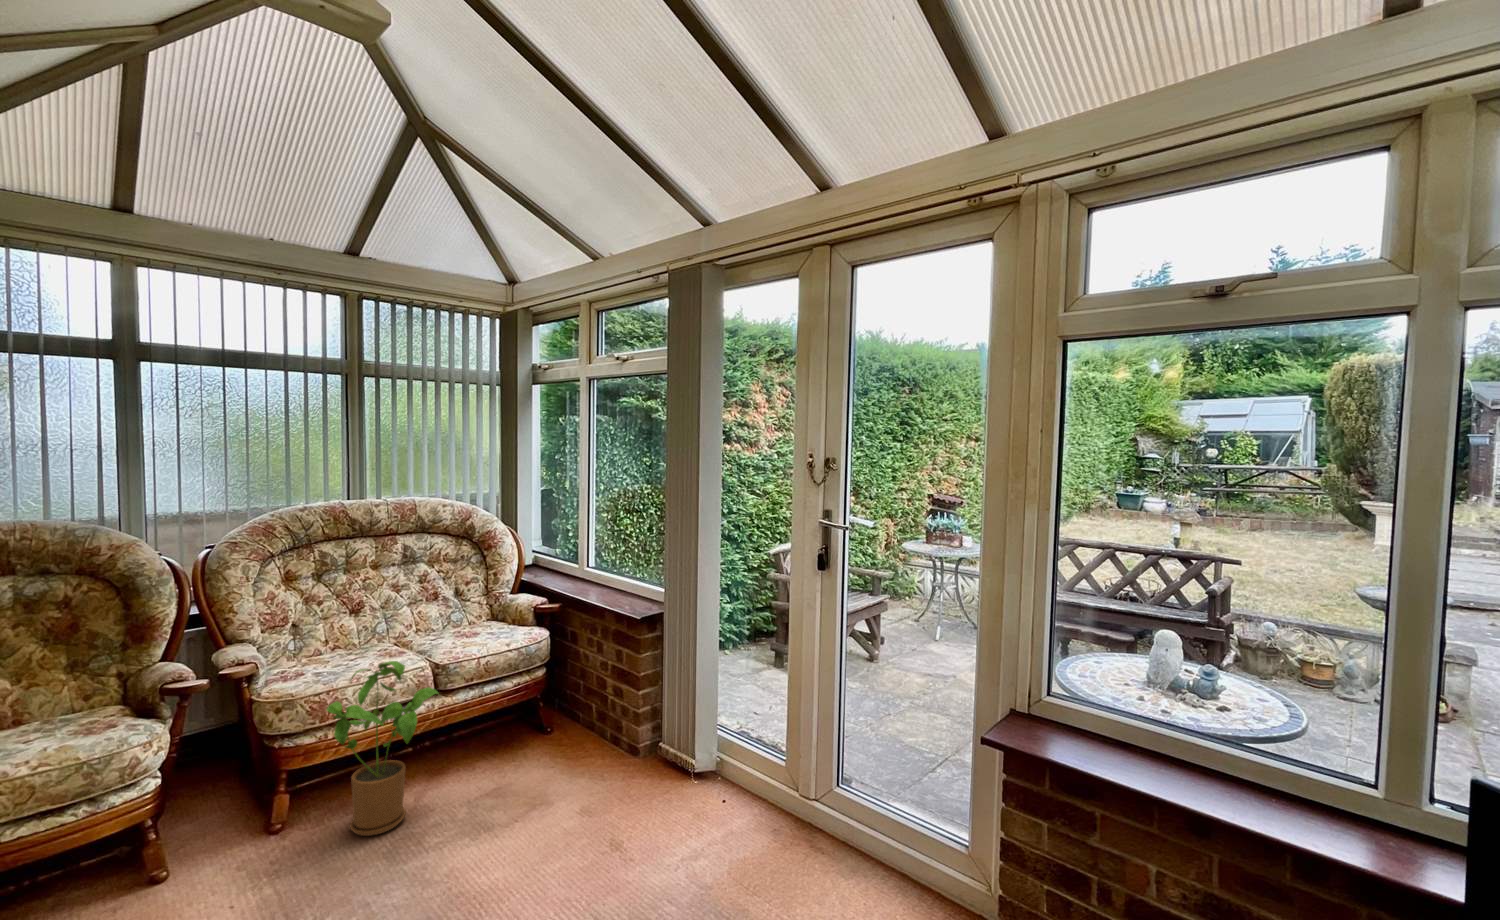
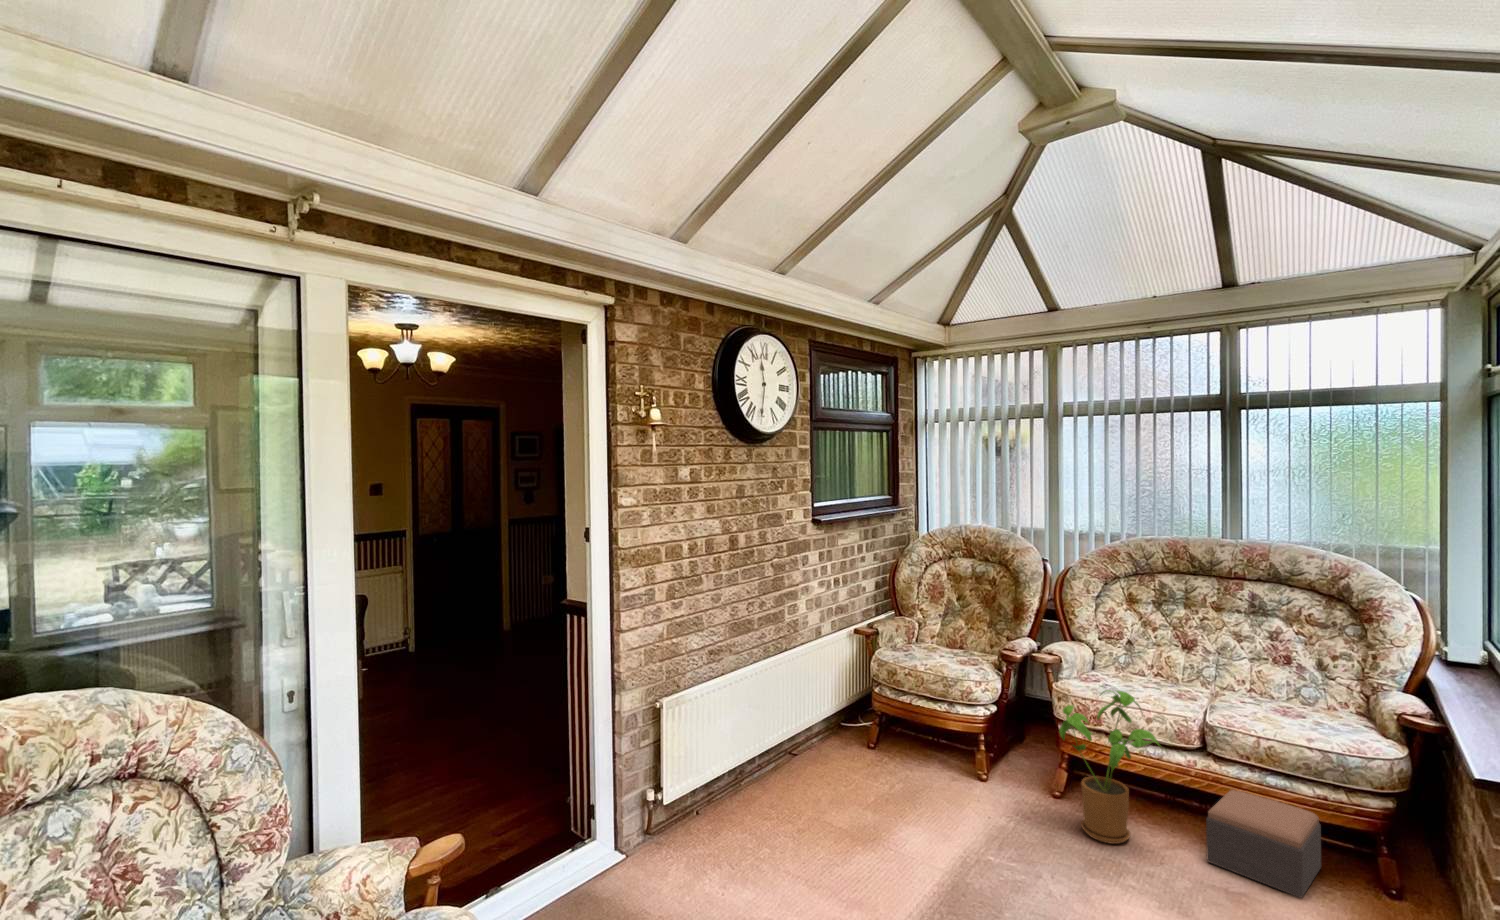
footstool: none [447,701,534,783] -> present [1206,790,1321,898]

